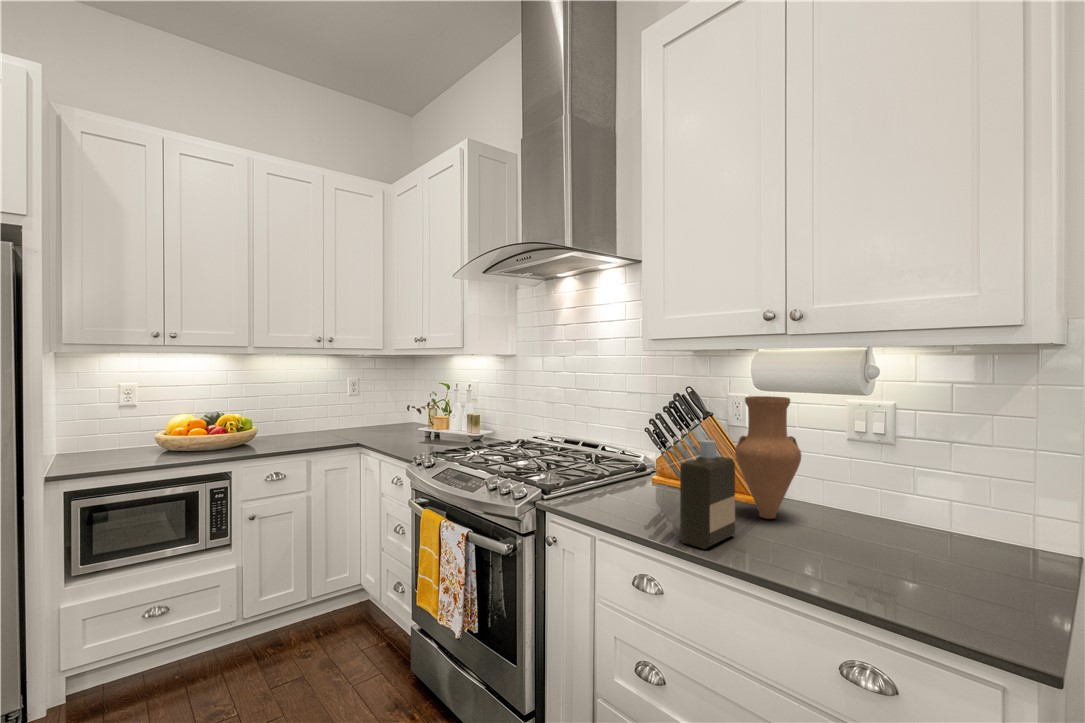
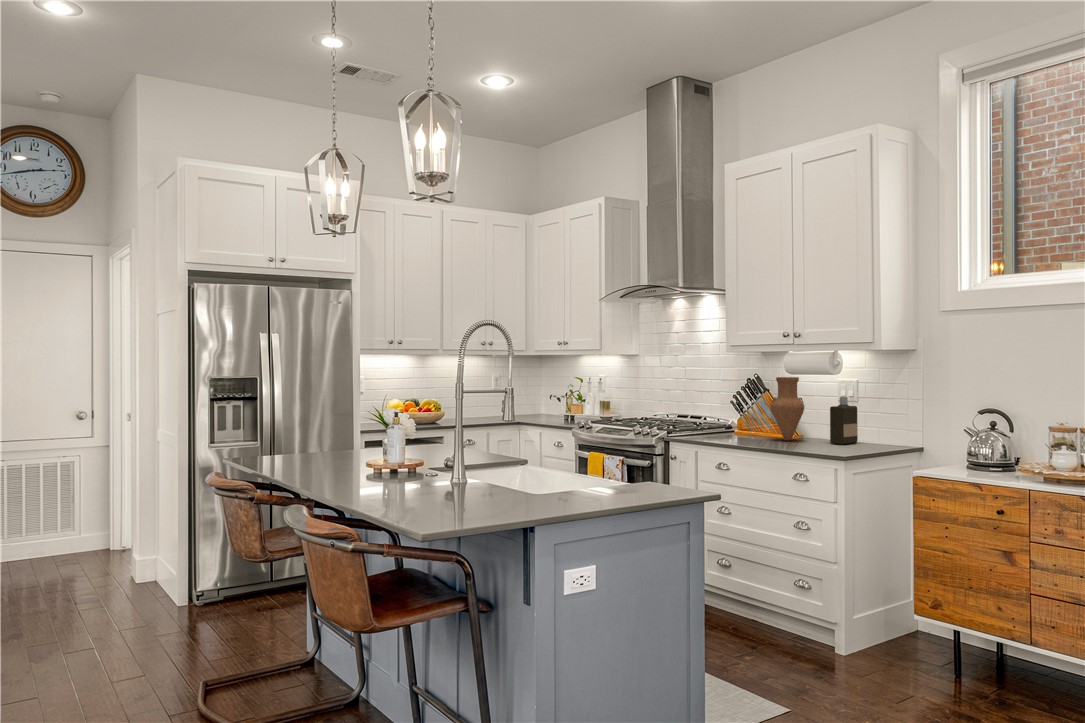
bottle: present [680,440,735,549] -> present [830,397,858,445]

